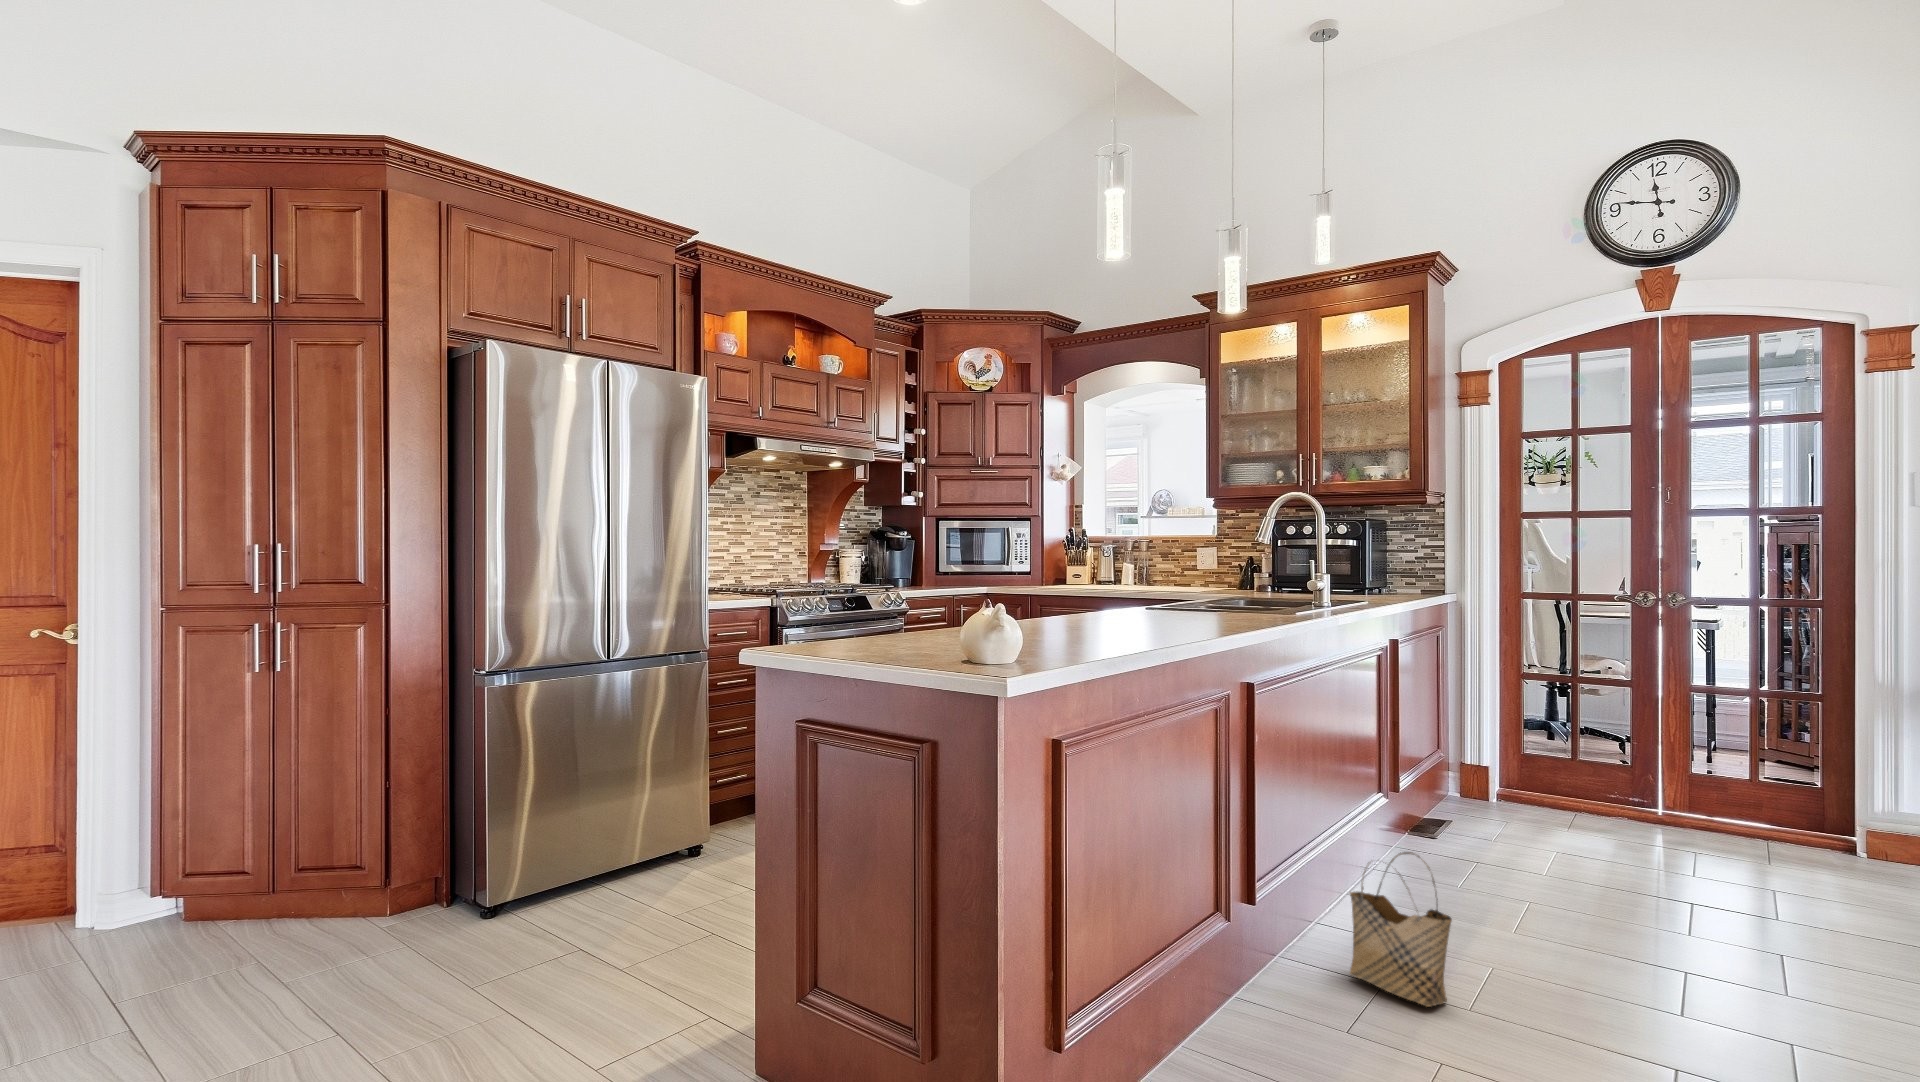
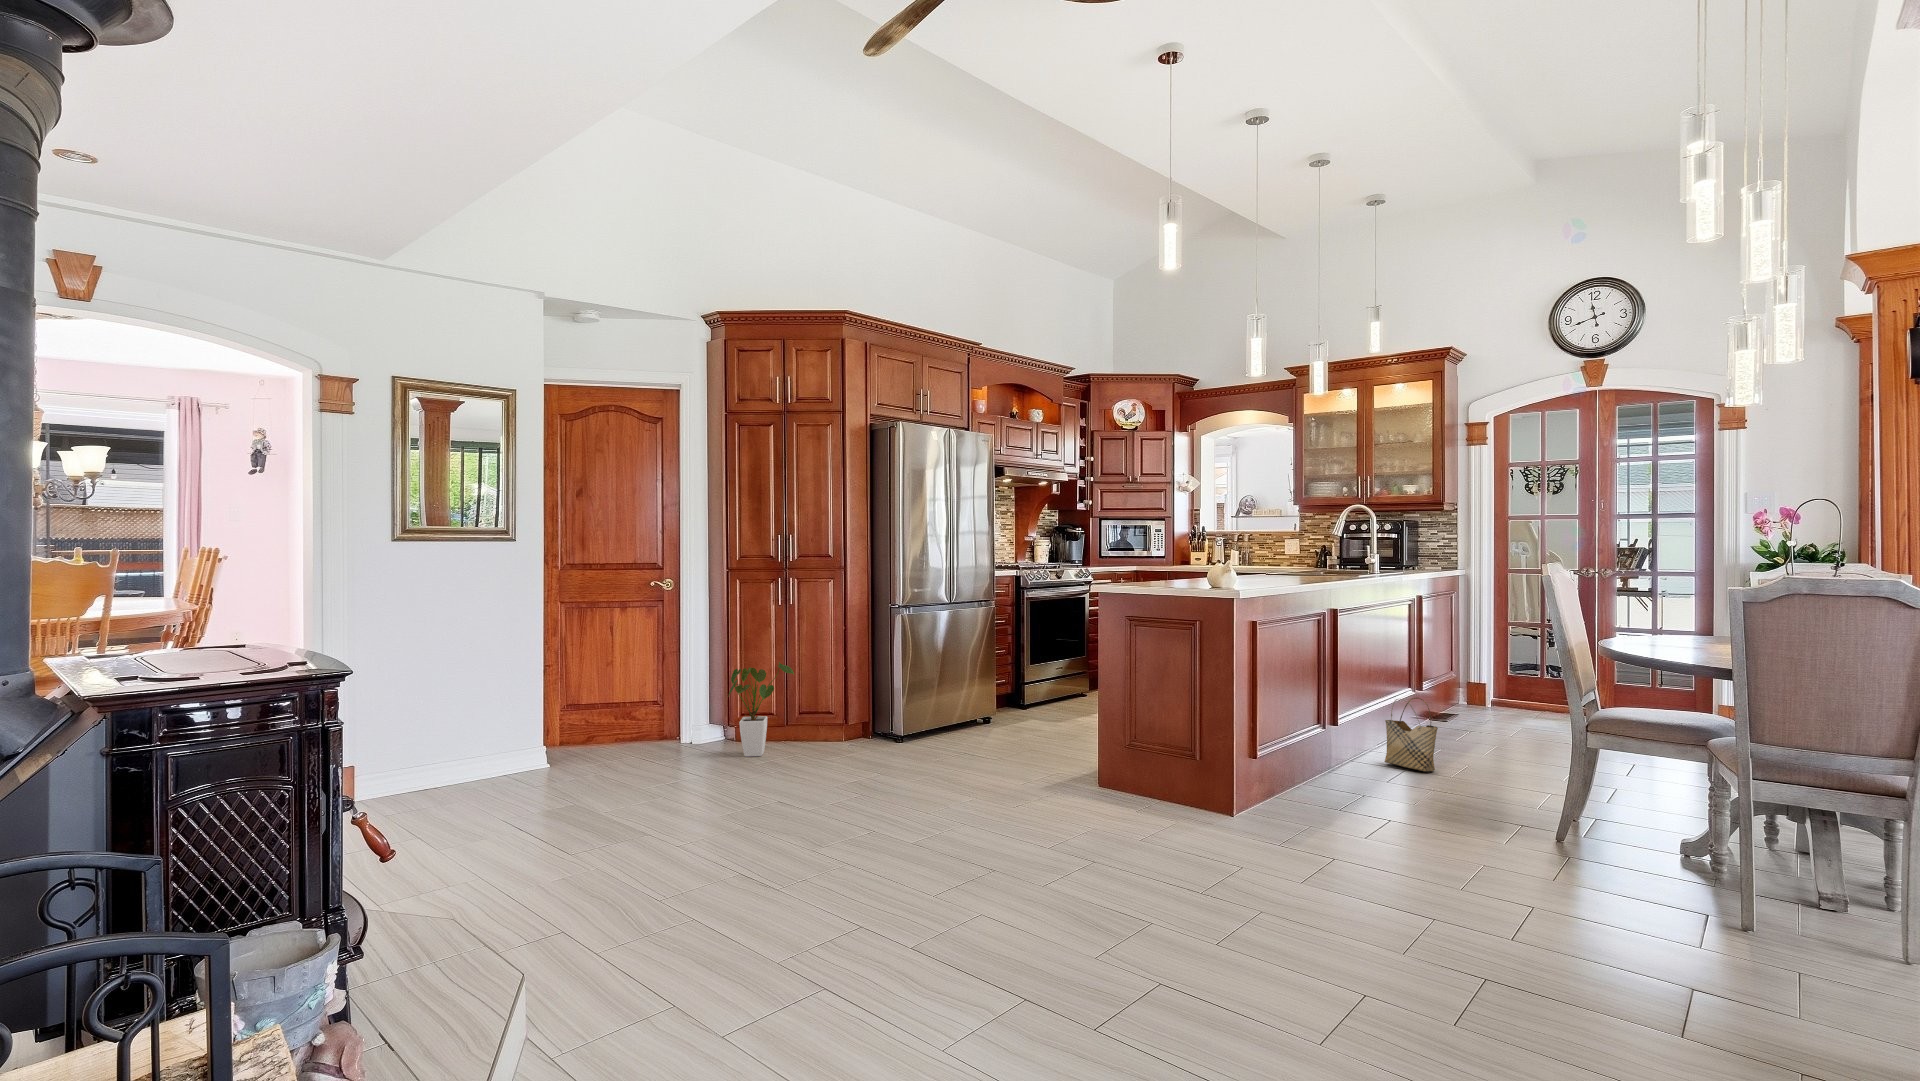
house plant: none [71,779,277,973] -> present [729,662,794,757]

